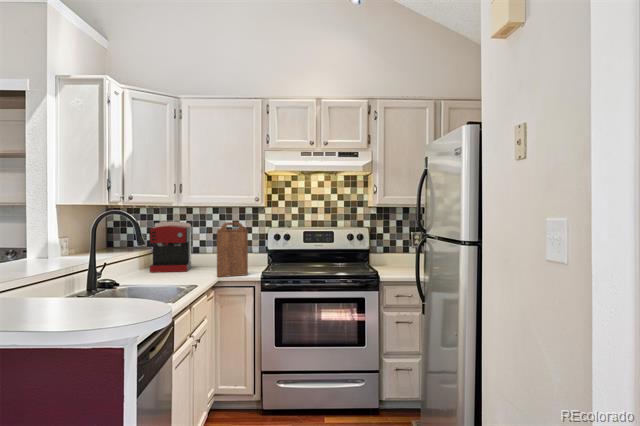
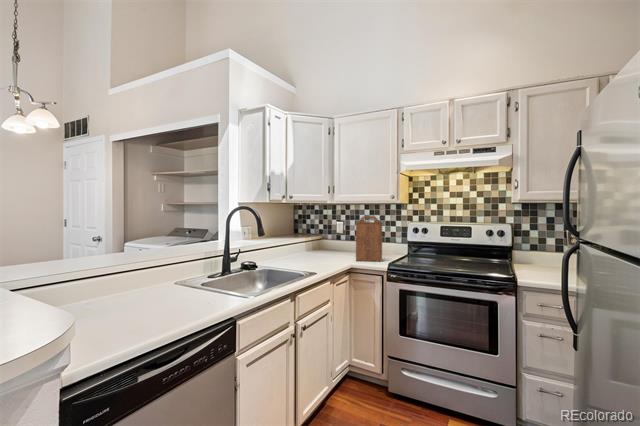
coffee maker: present [149,221,191,272] -> none [314,215,348,254]

